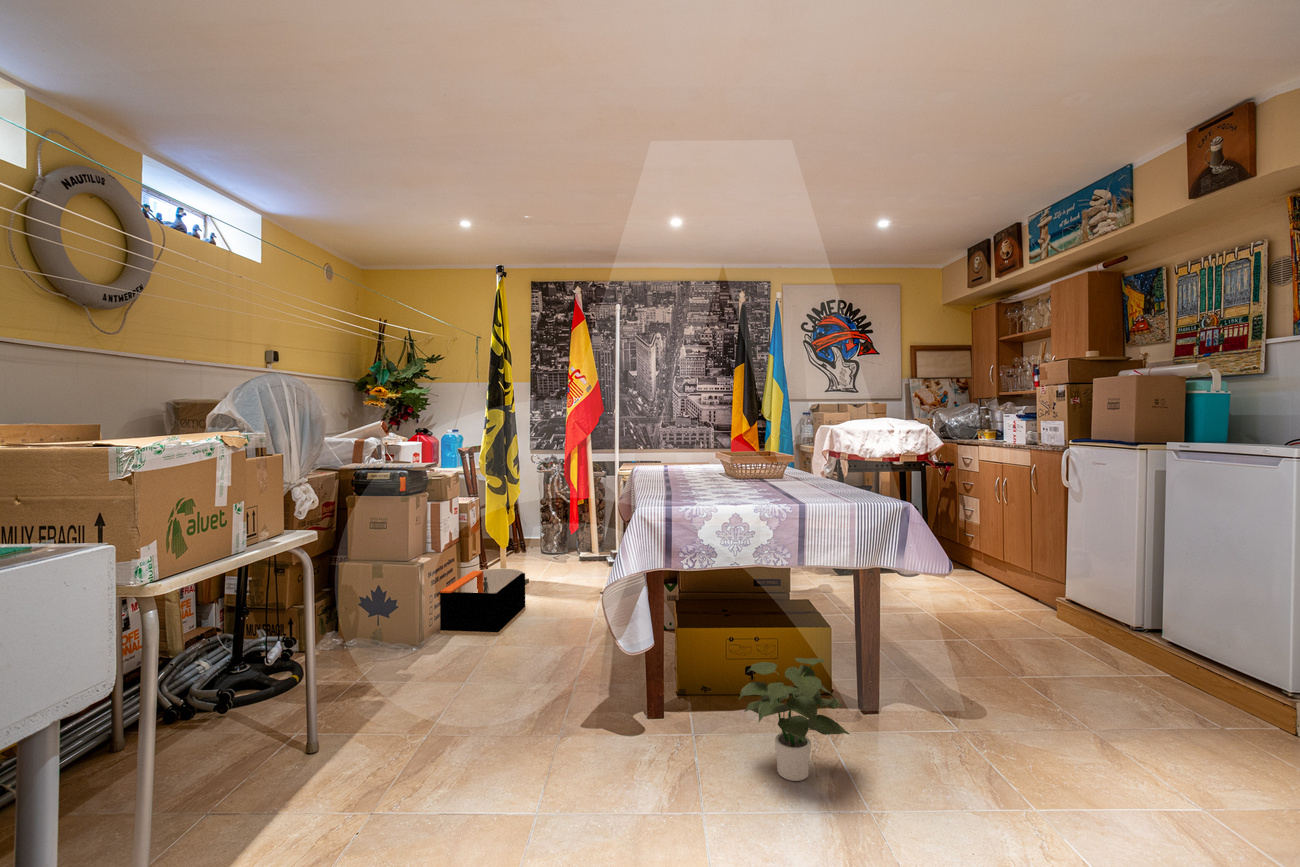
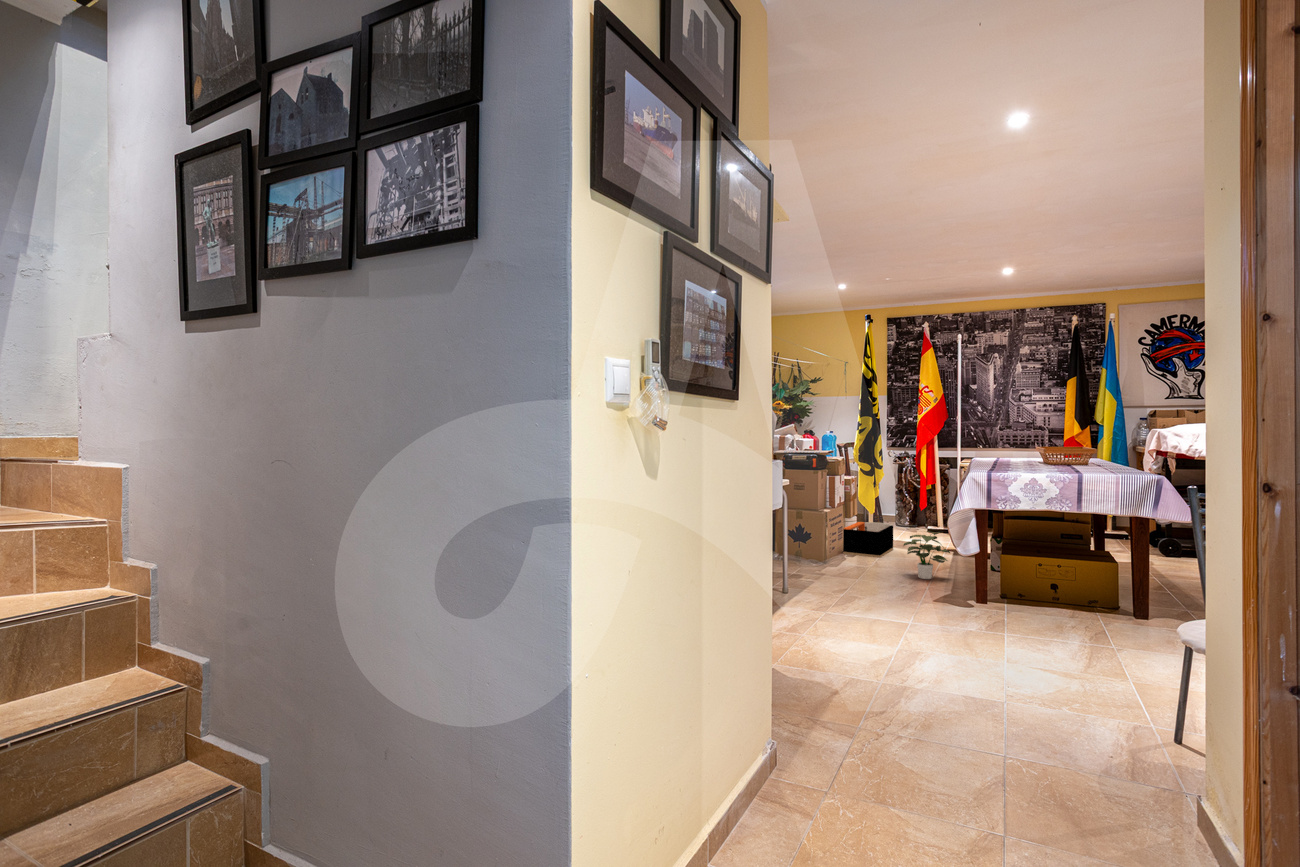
potted plant: present [739,658,850,781] -> present [903,532,950,579]

